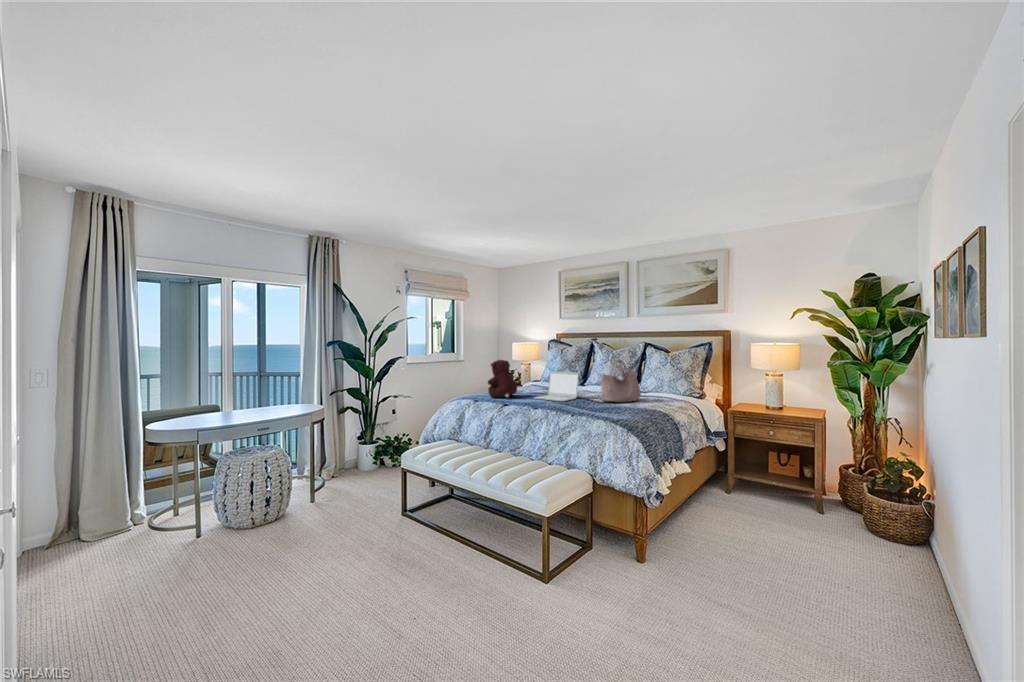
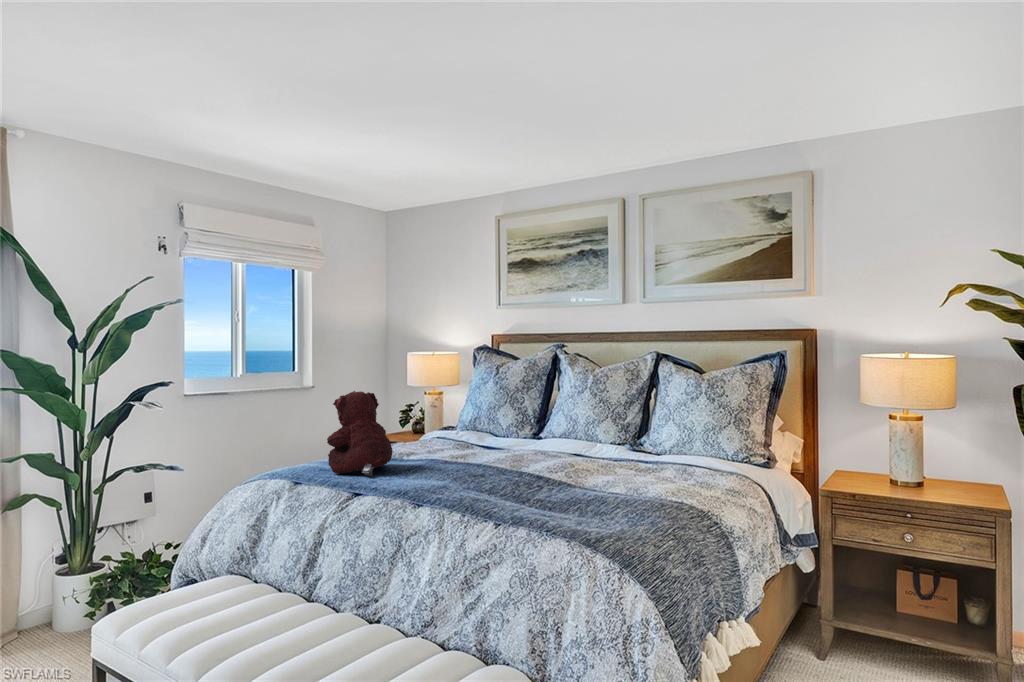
handbag: present [601,360,641,402] -> none [566,391,649,483]
laptop: present [534,371,579,401] -> none [427,415,521,482]

